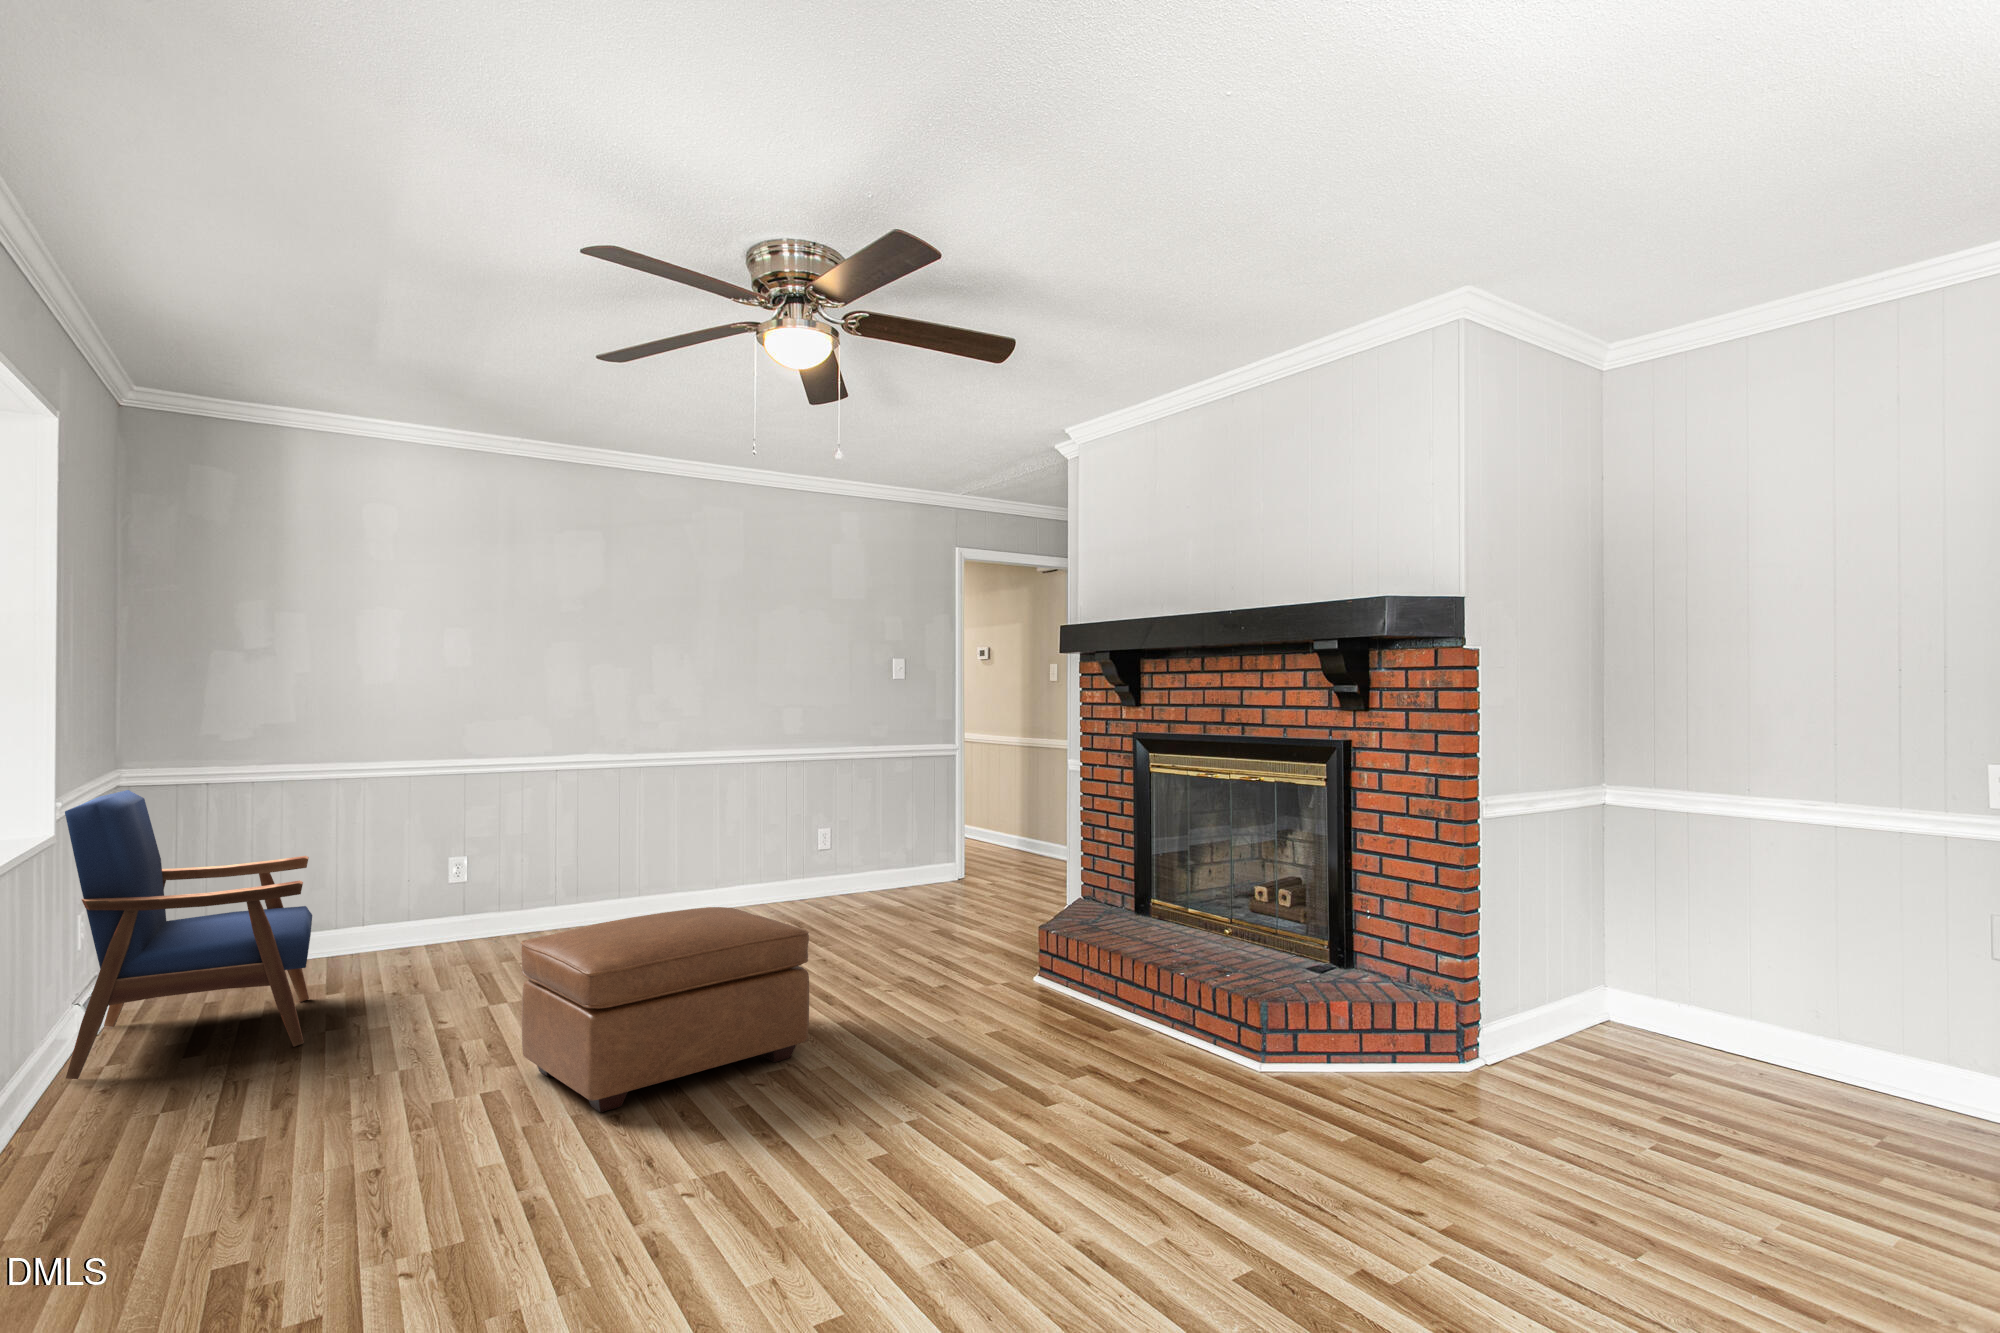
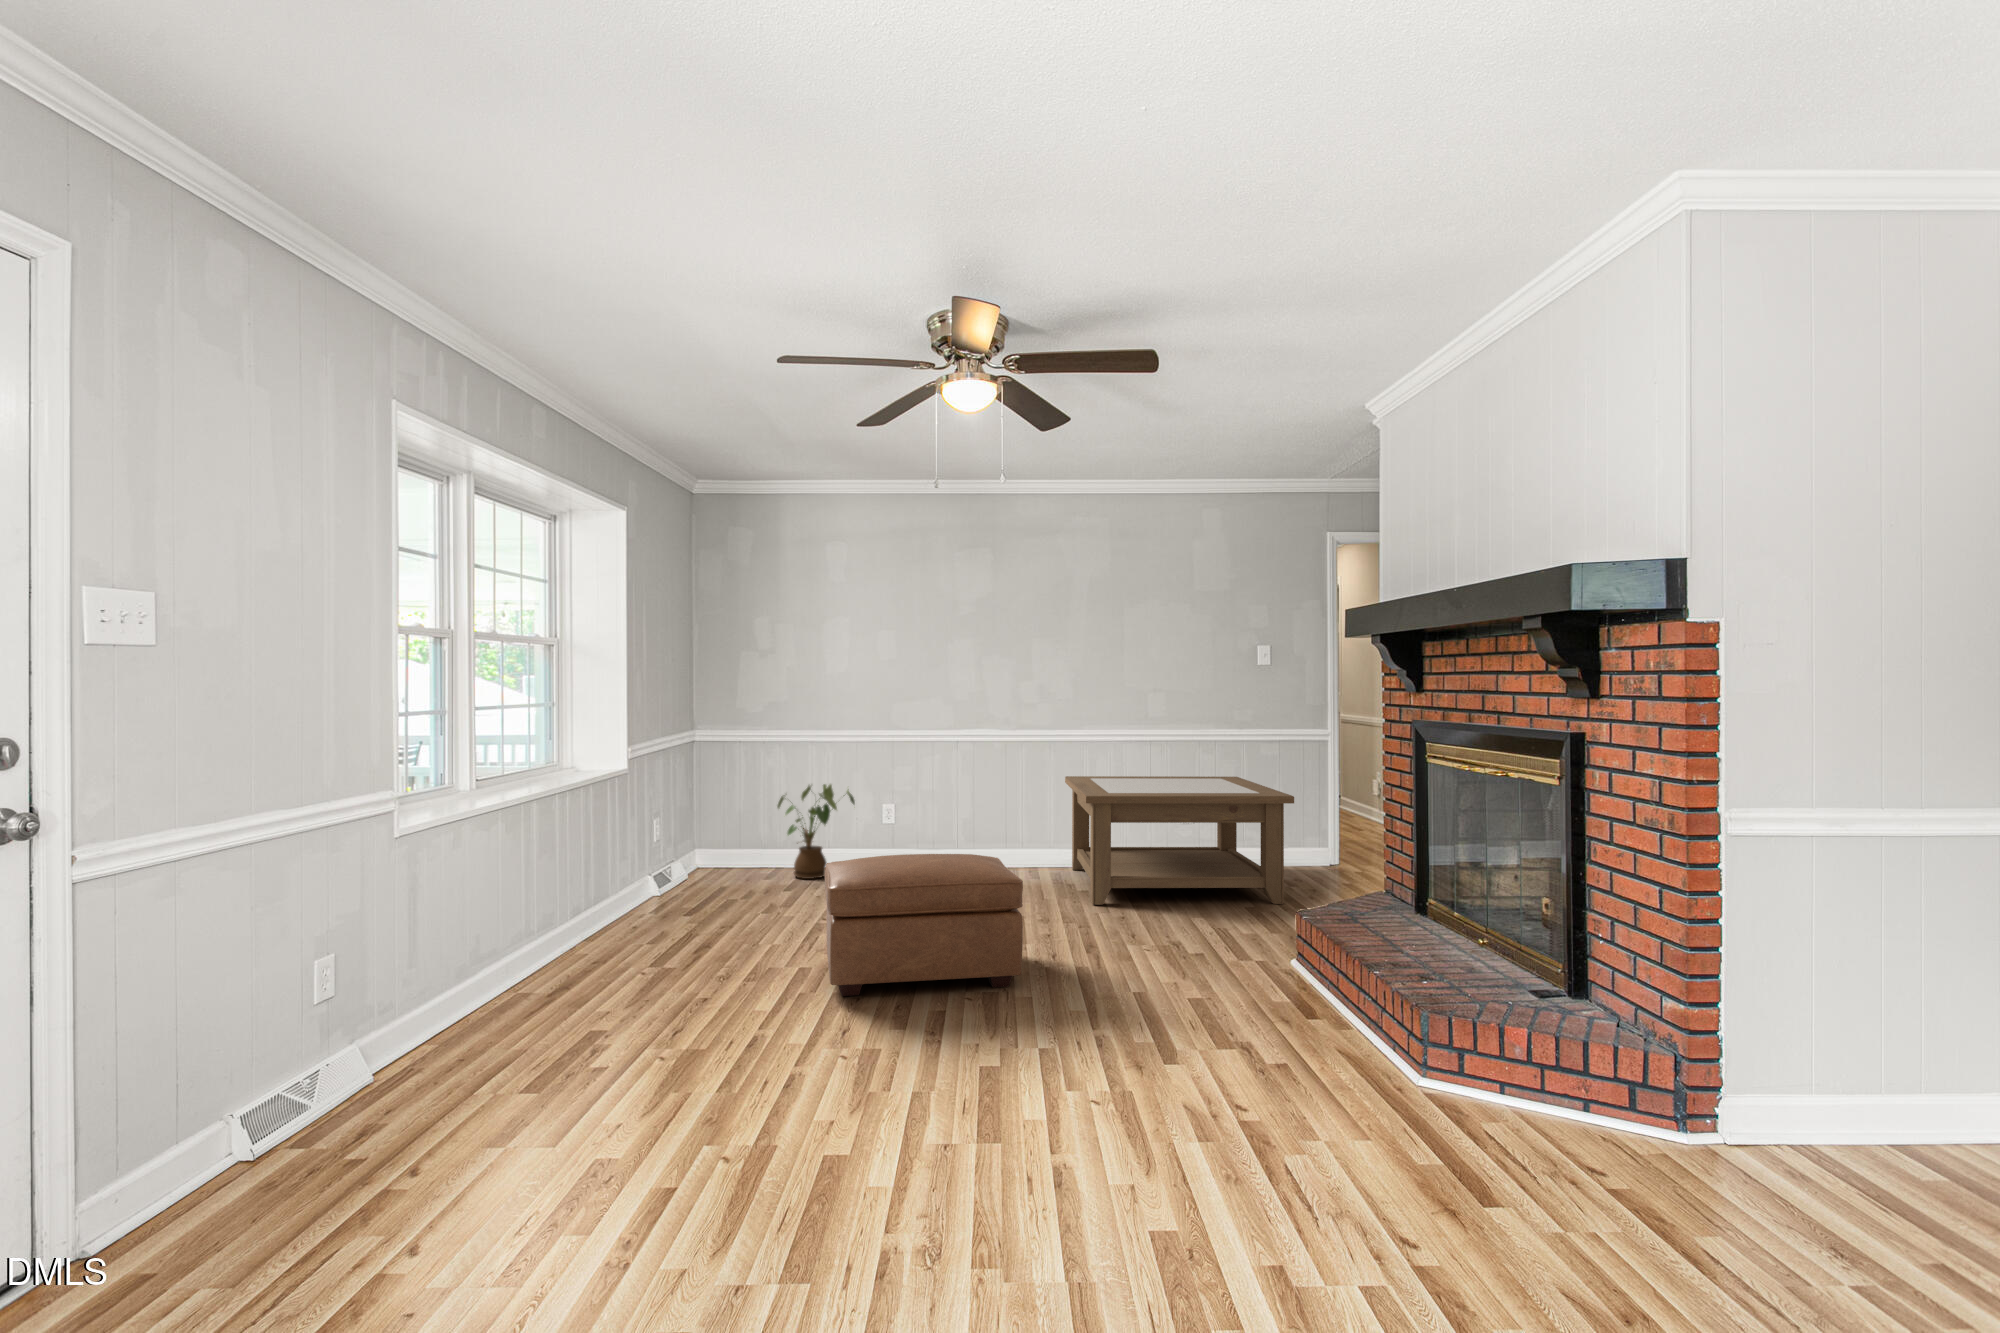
armchair: present [65,790,312,1079] -> none [609,741,766,922]
coffee table: none [689,793,969,949] -> present [1065,776,1294,905]
house plant: none [299,835,420,970] -> present [777,784,855,879]

